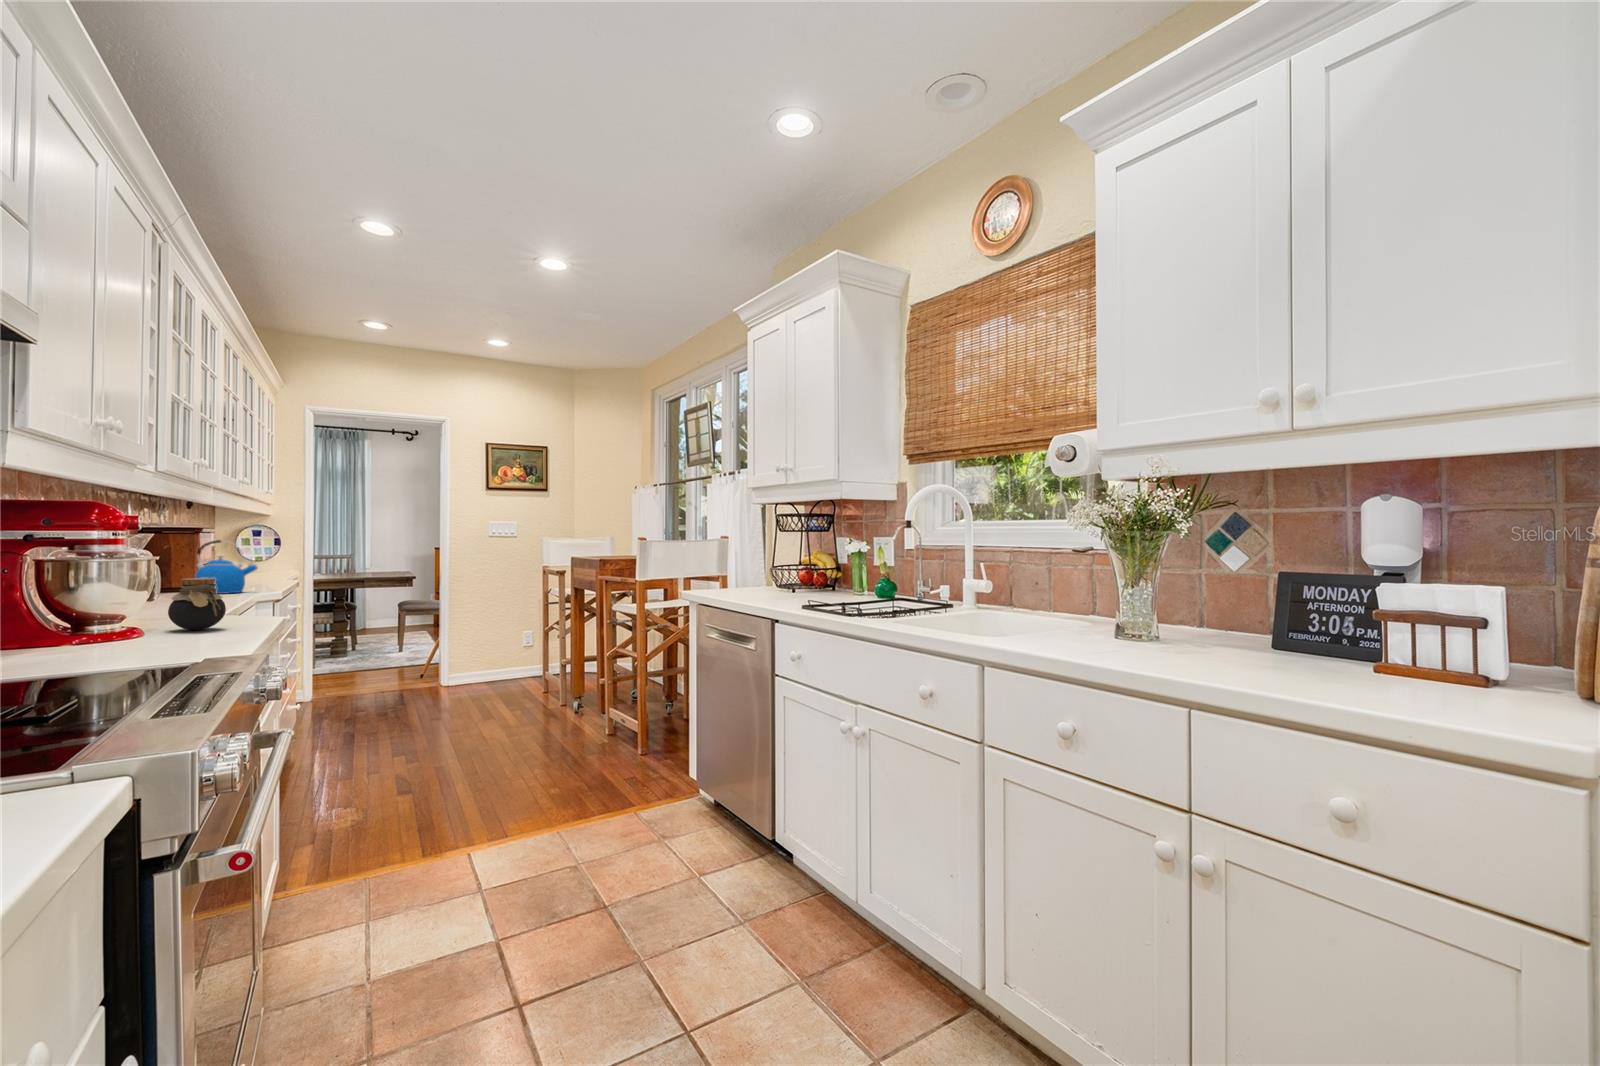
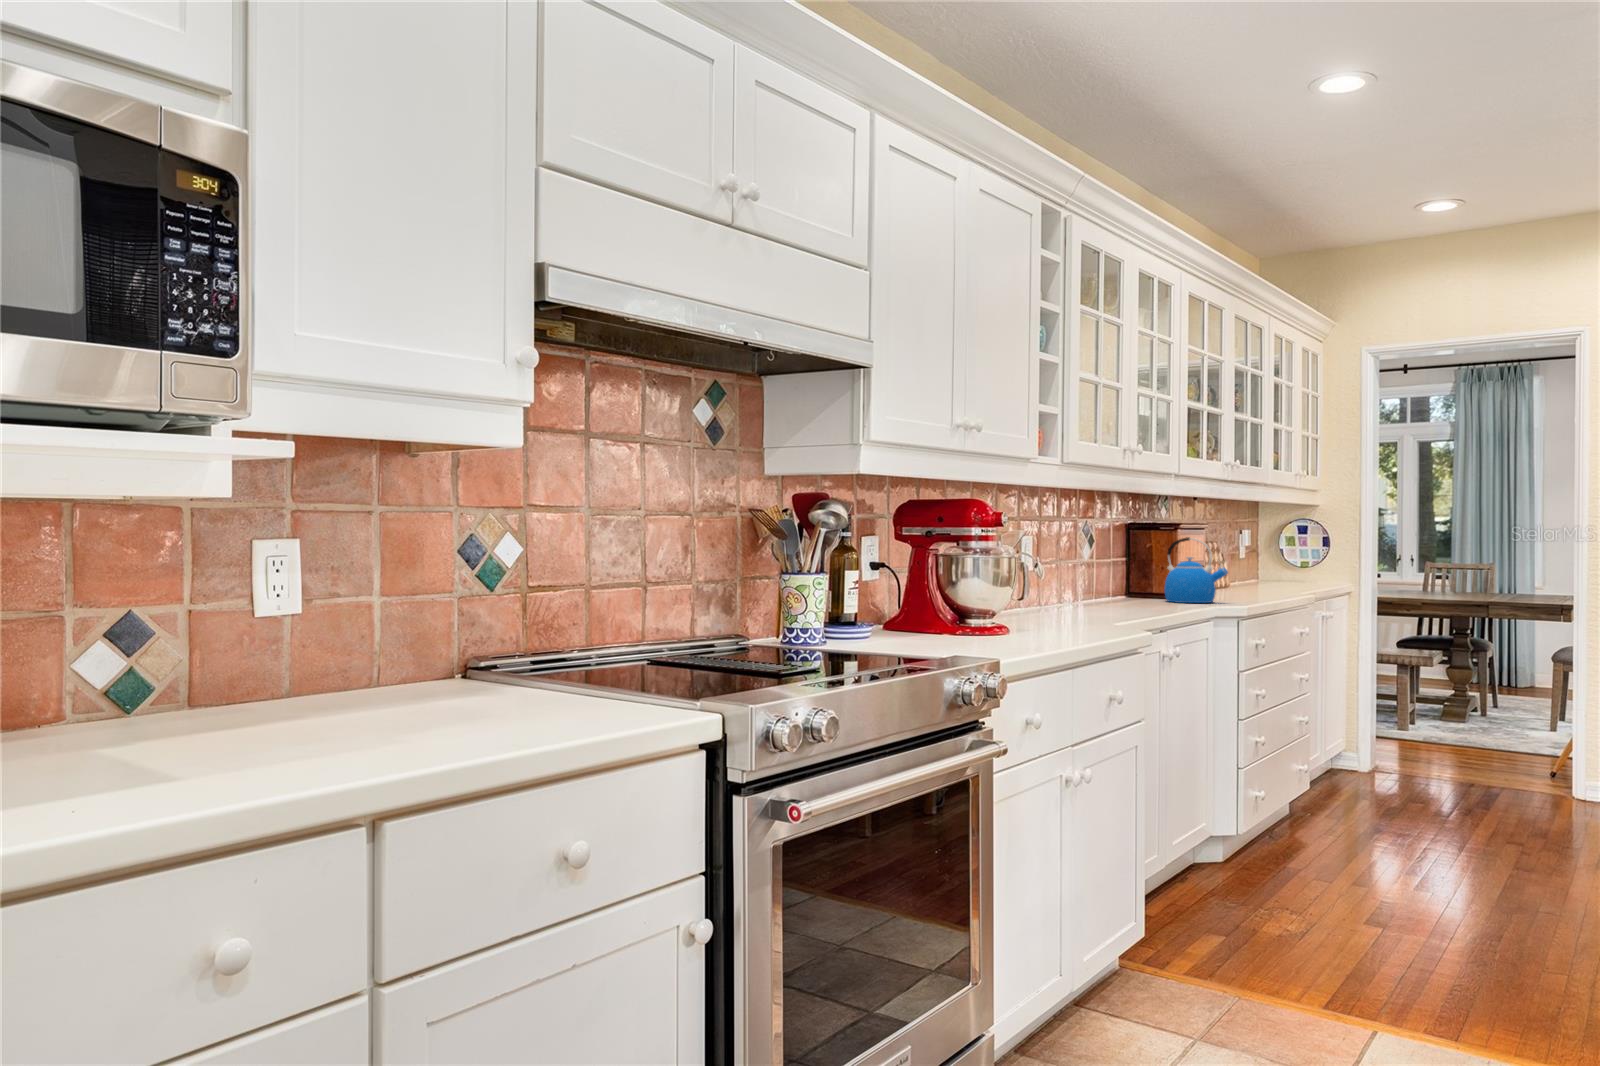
jar: present [168,578,226,630] -> none [1033,577,1083,634]

